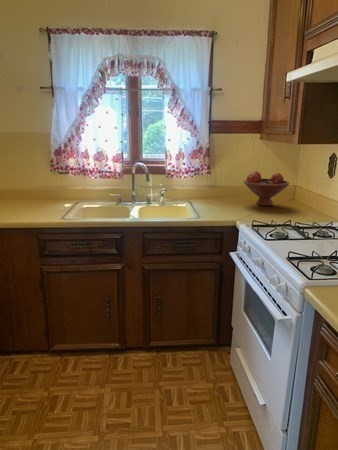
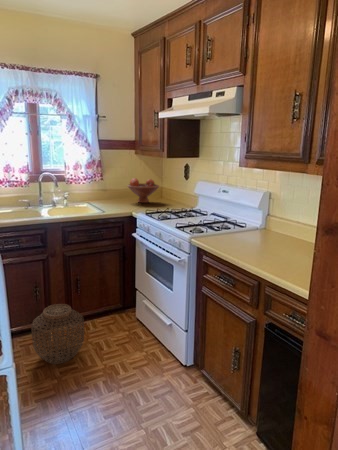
woven basket: none [84,333,149,412] -> present [31,304,84,364]

